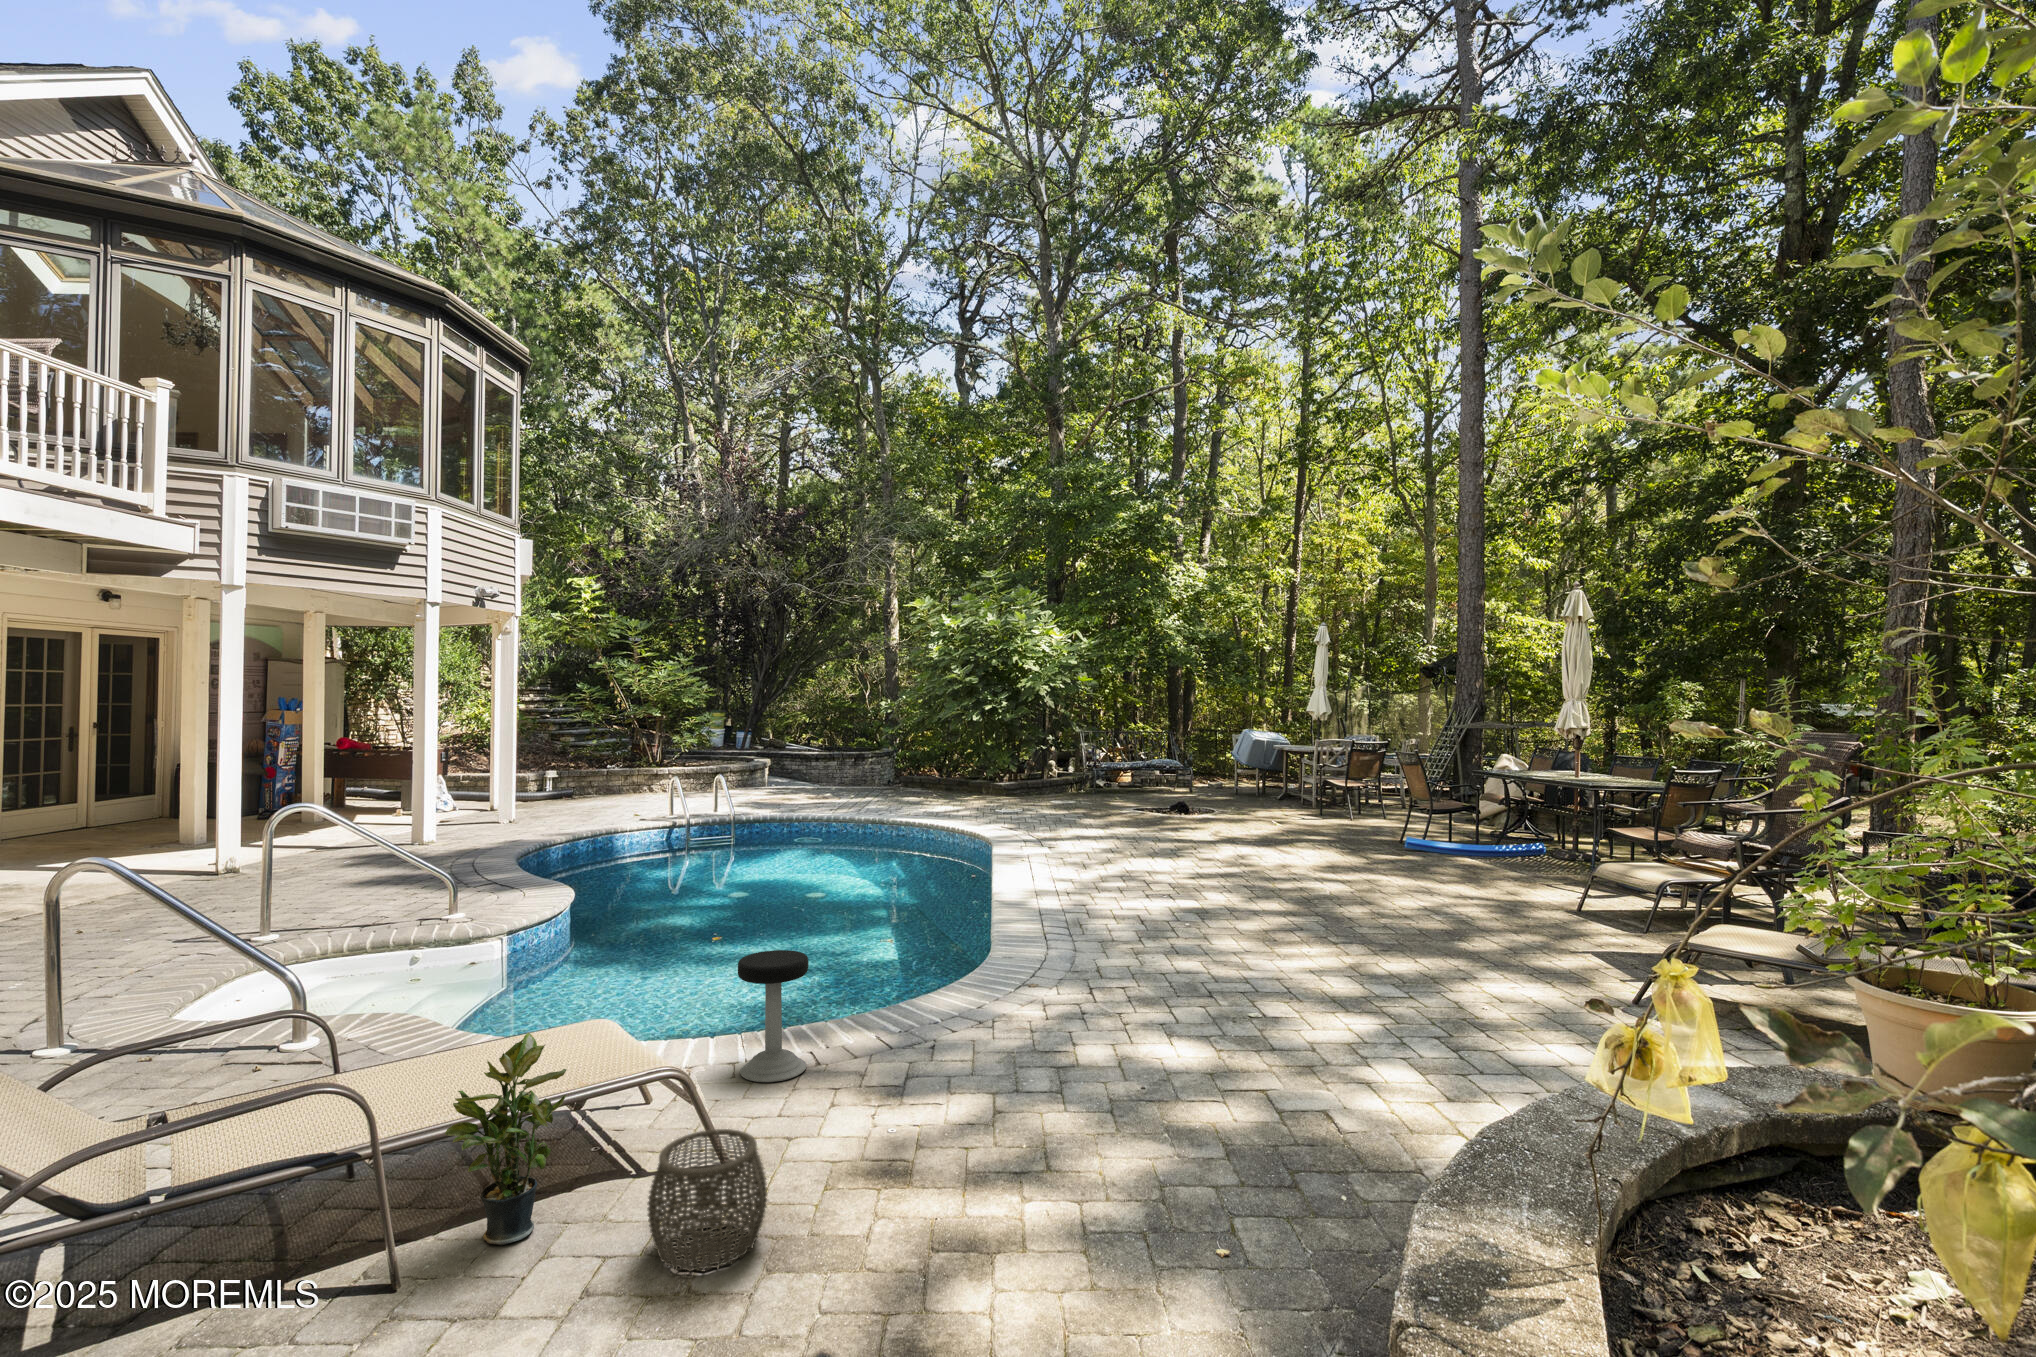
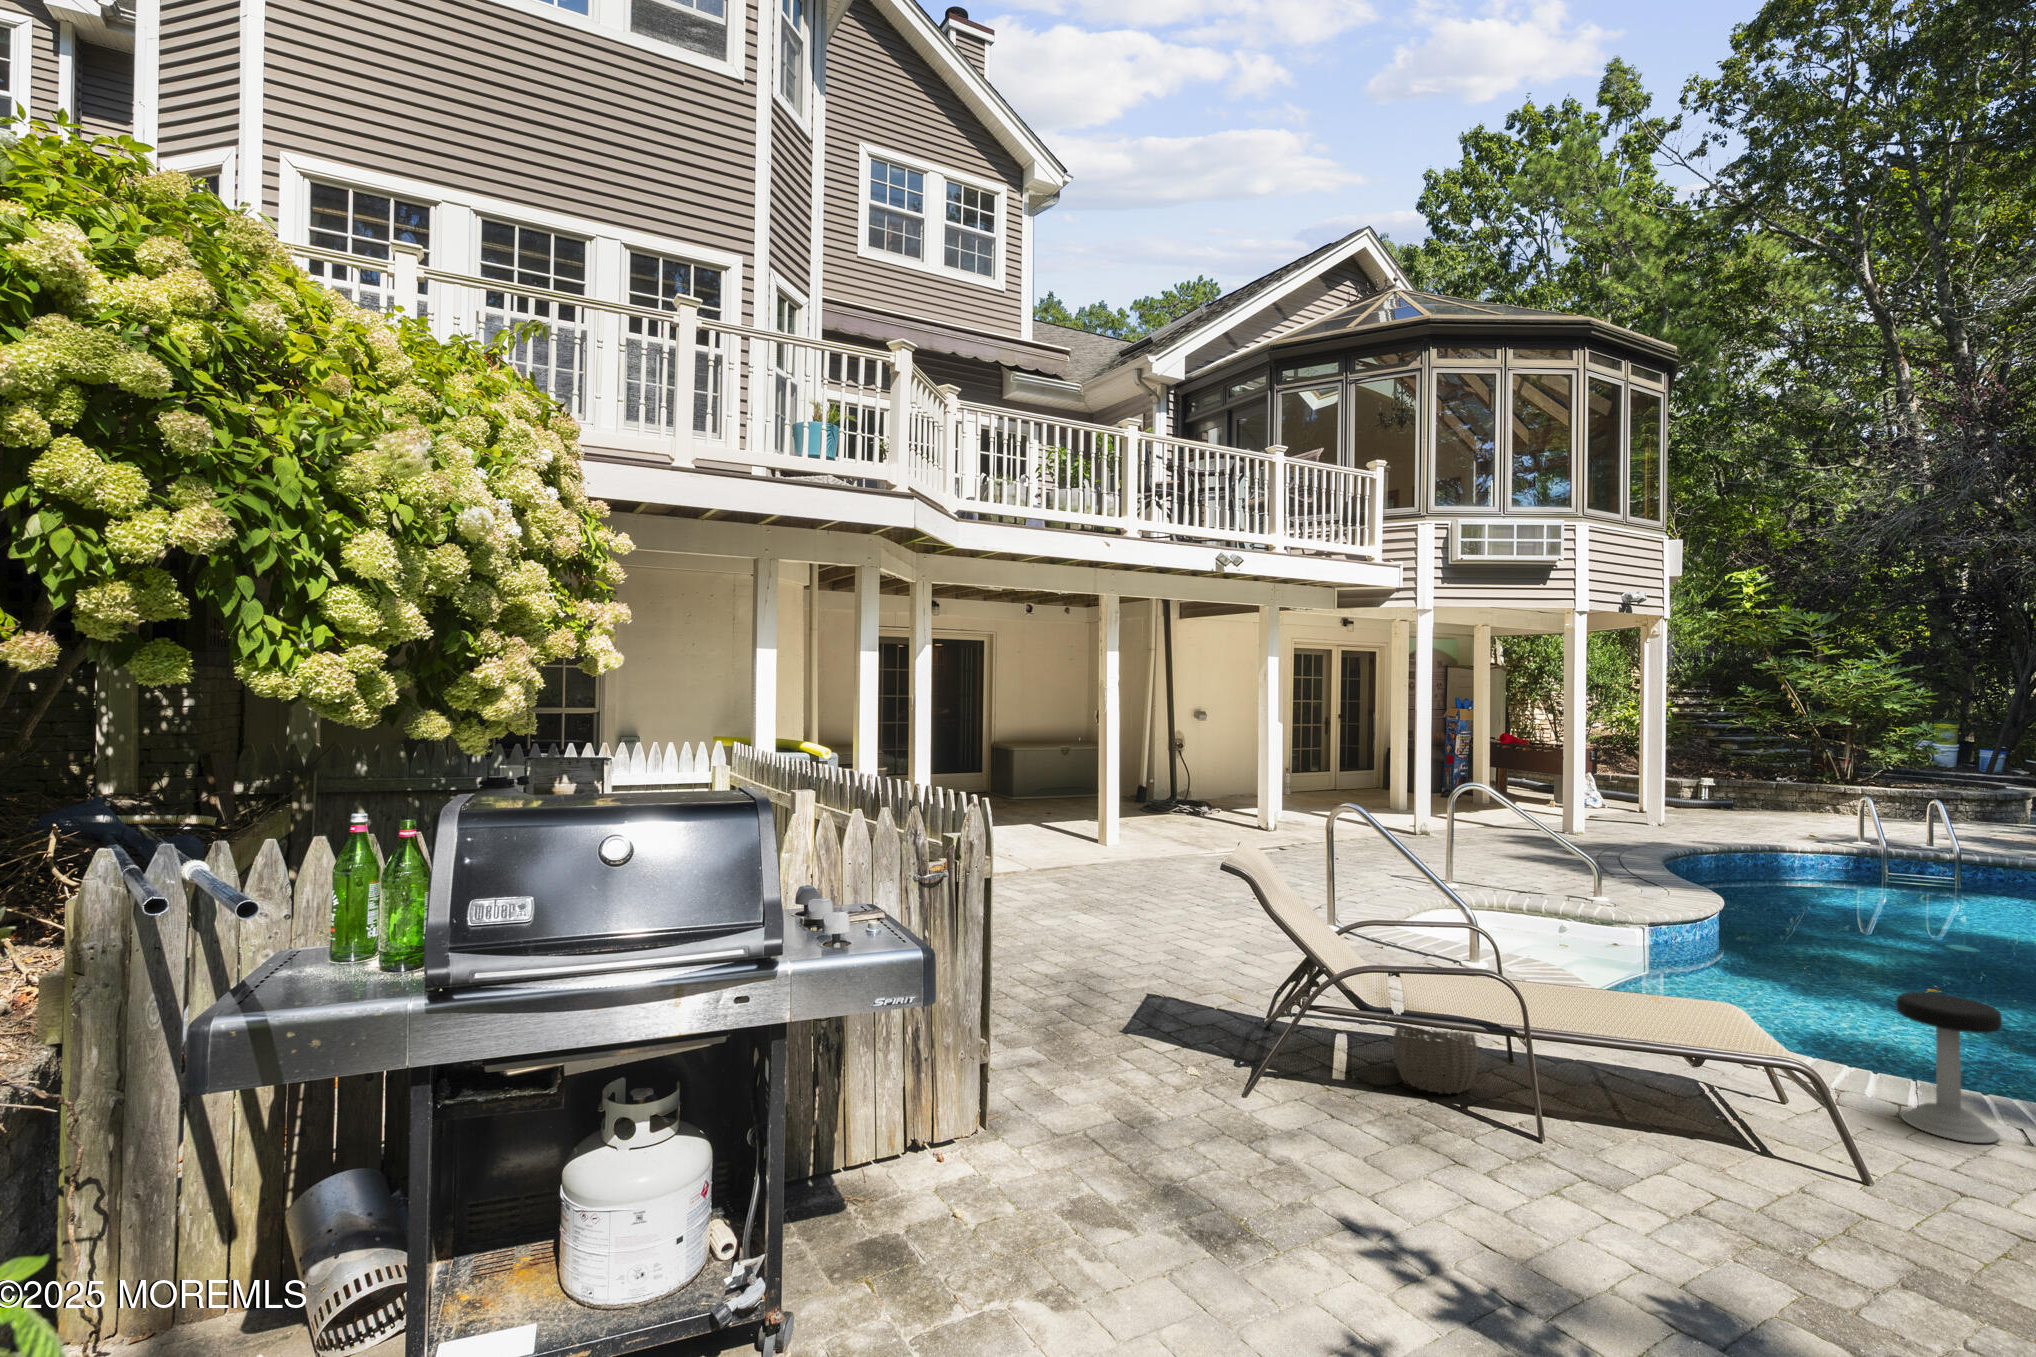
potted plant: present [445,1032,567,1246] -> none [1580,989,1684,1157]
woven basket: present [647,1129,767,1272] -> present [1393,1025,1478,1094]

